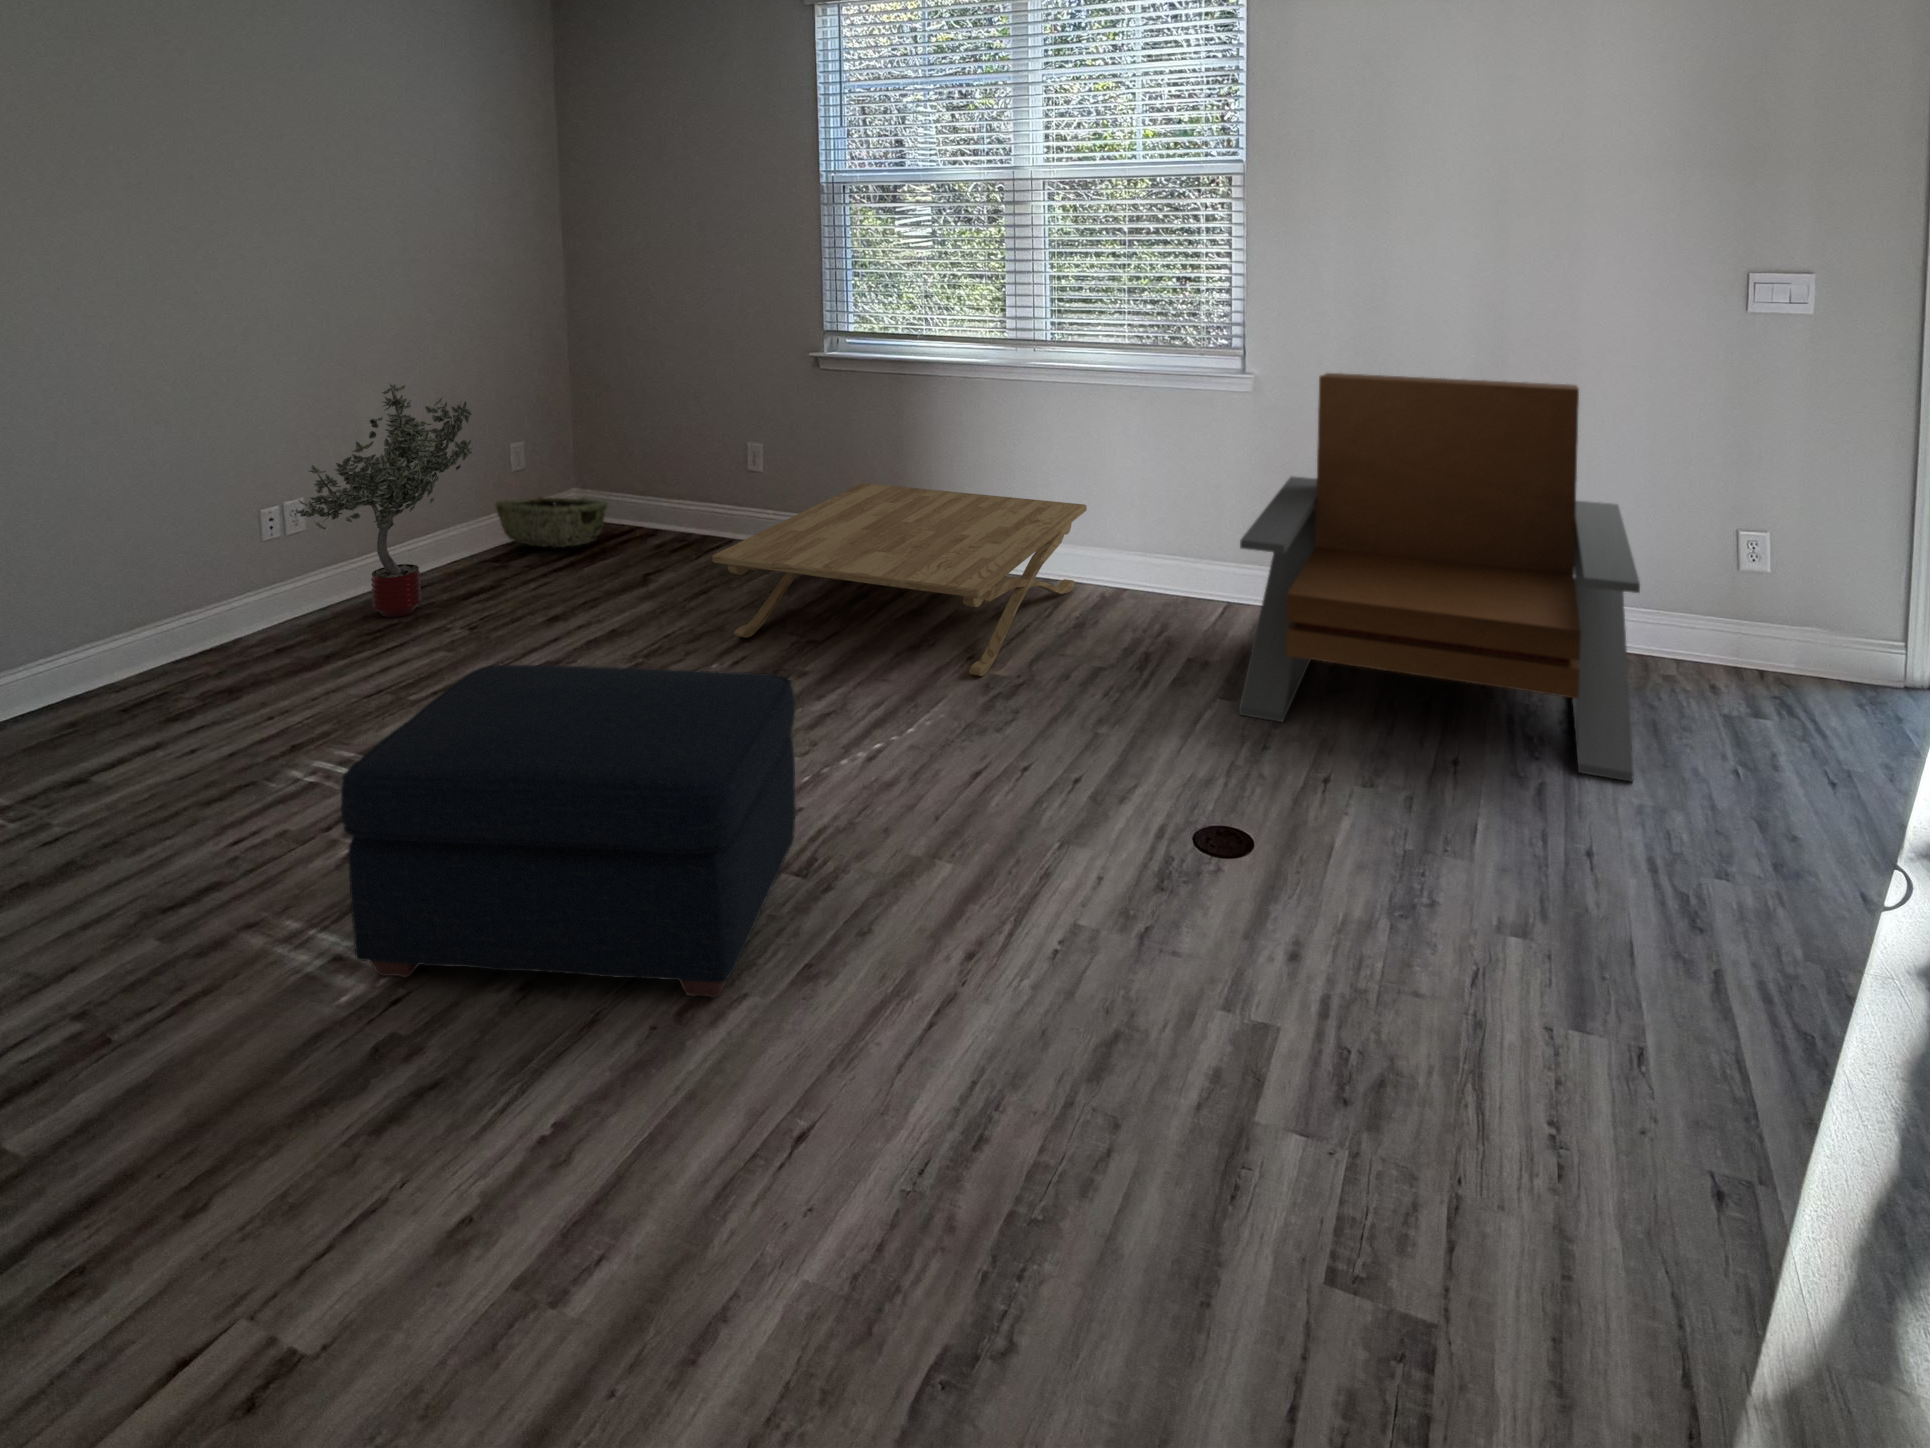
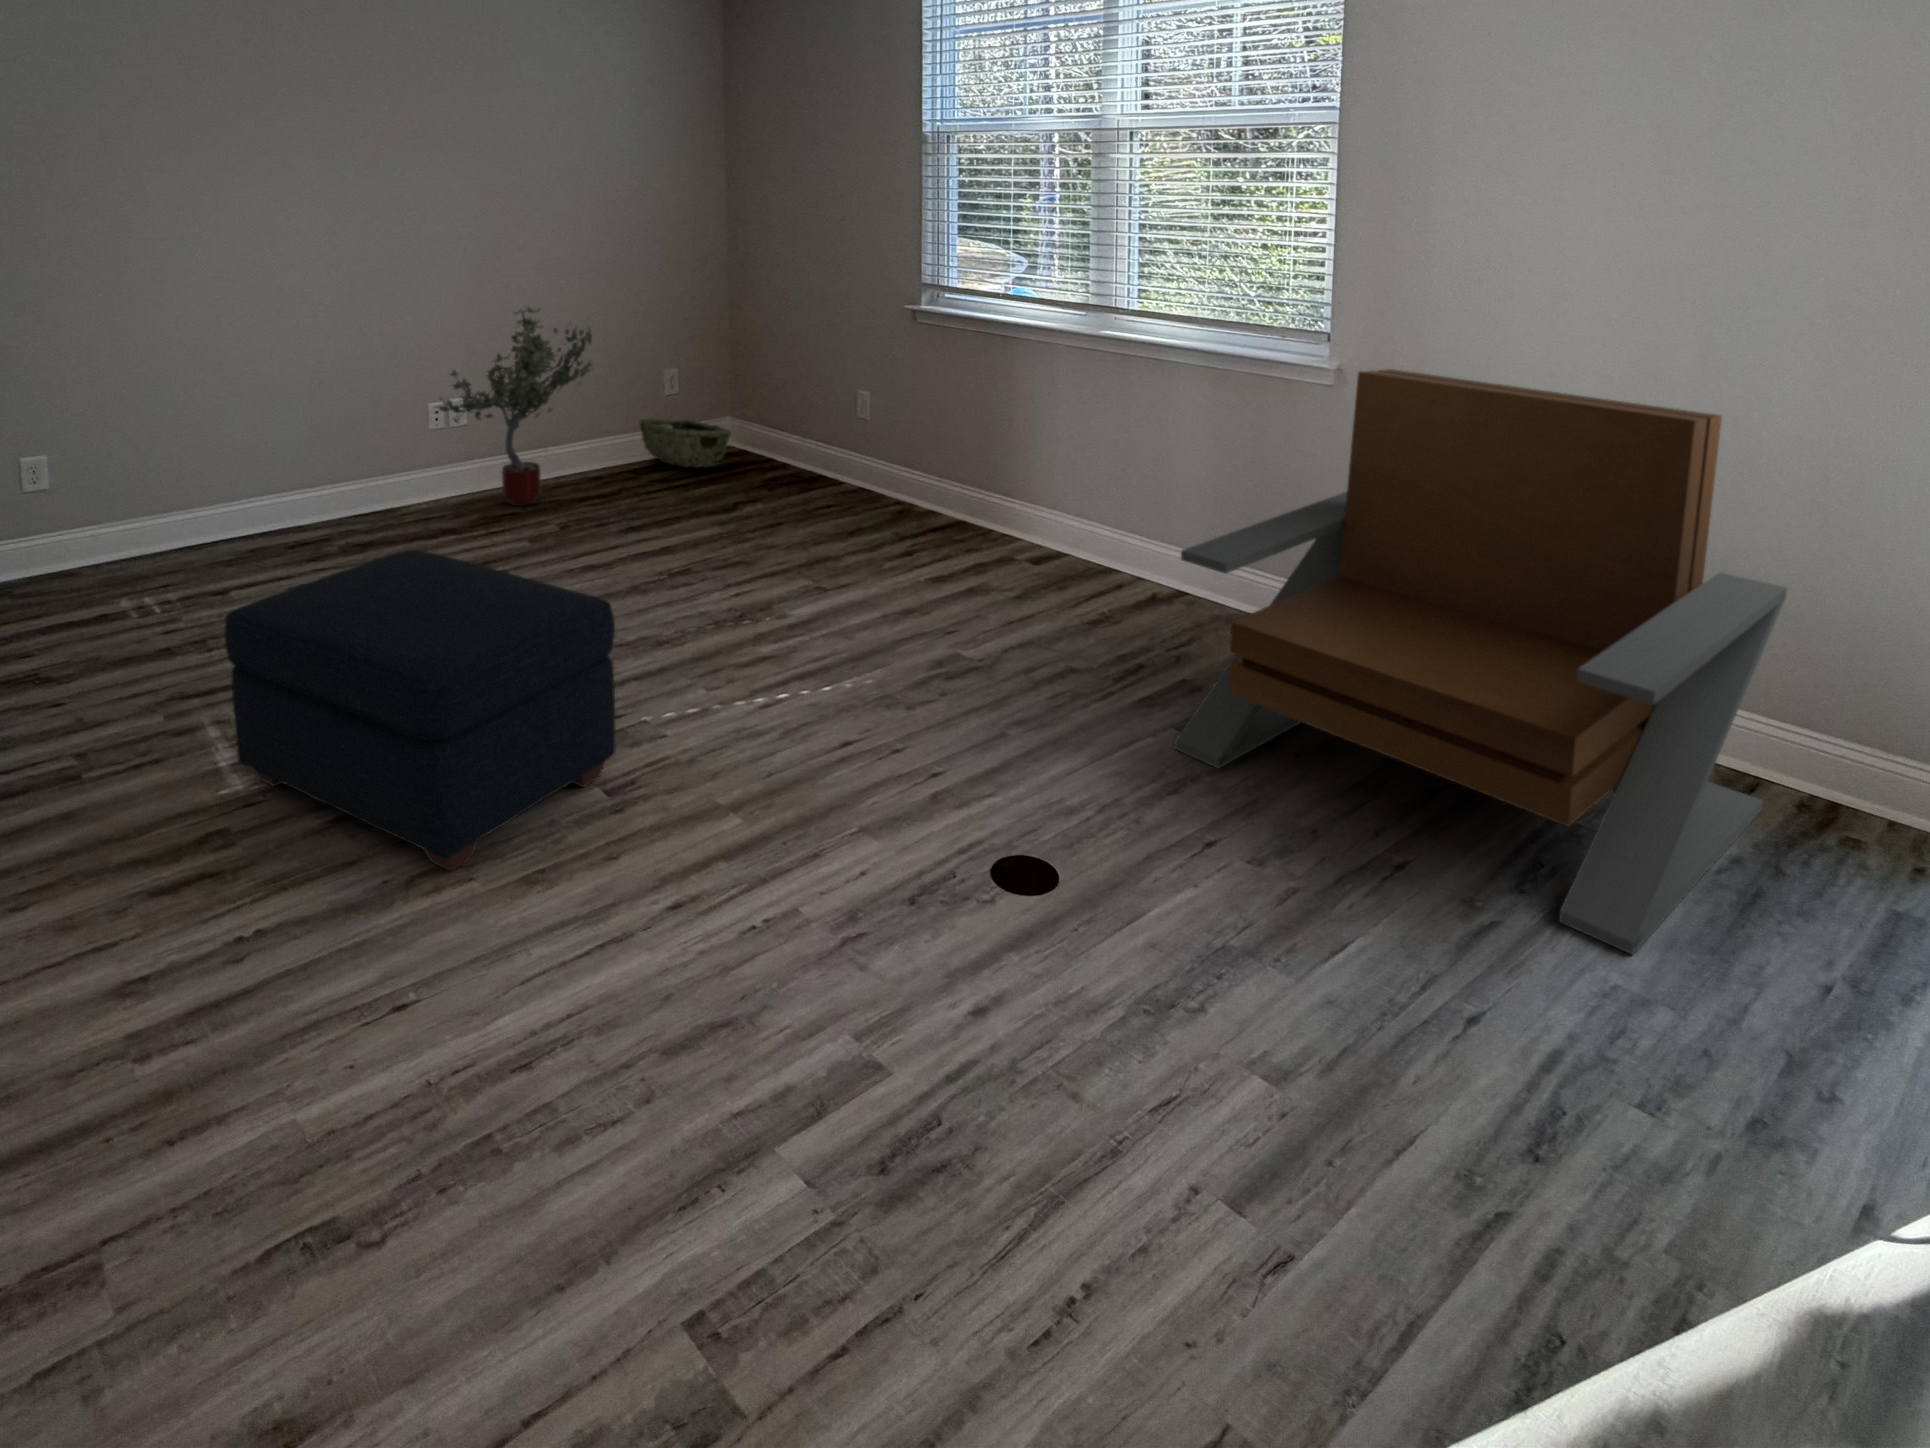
coffee table: present [712,483,1087,676] -> none [731,441,1145,650]

